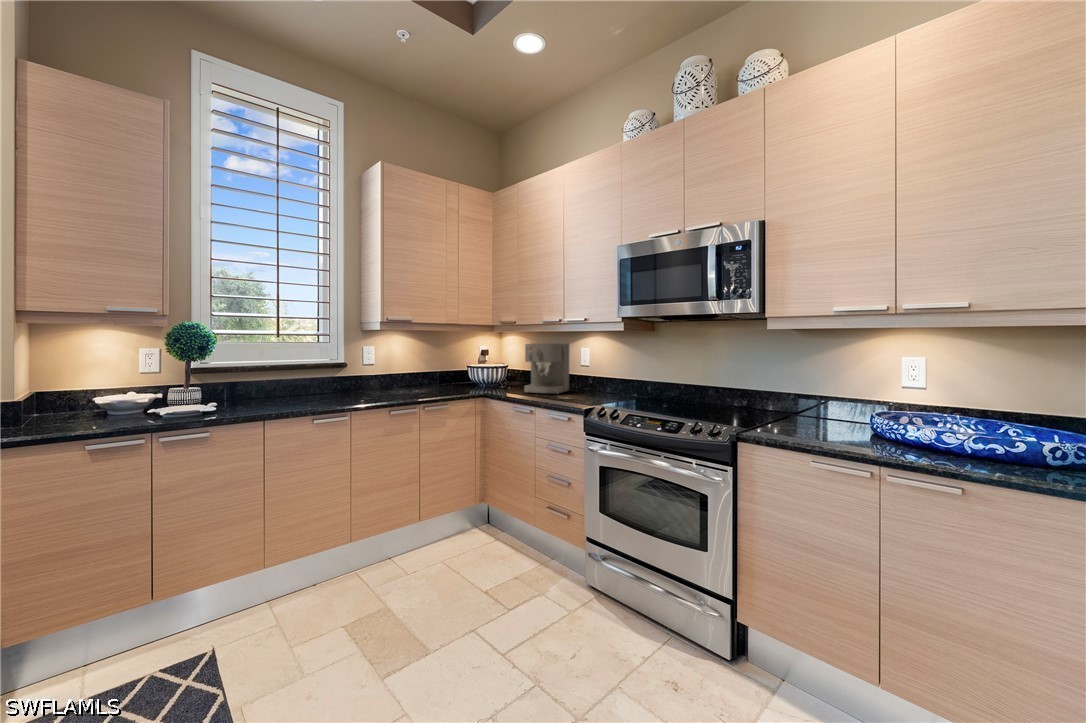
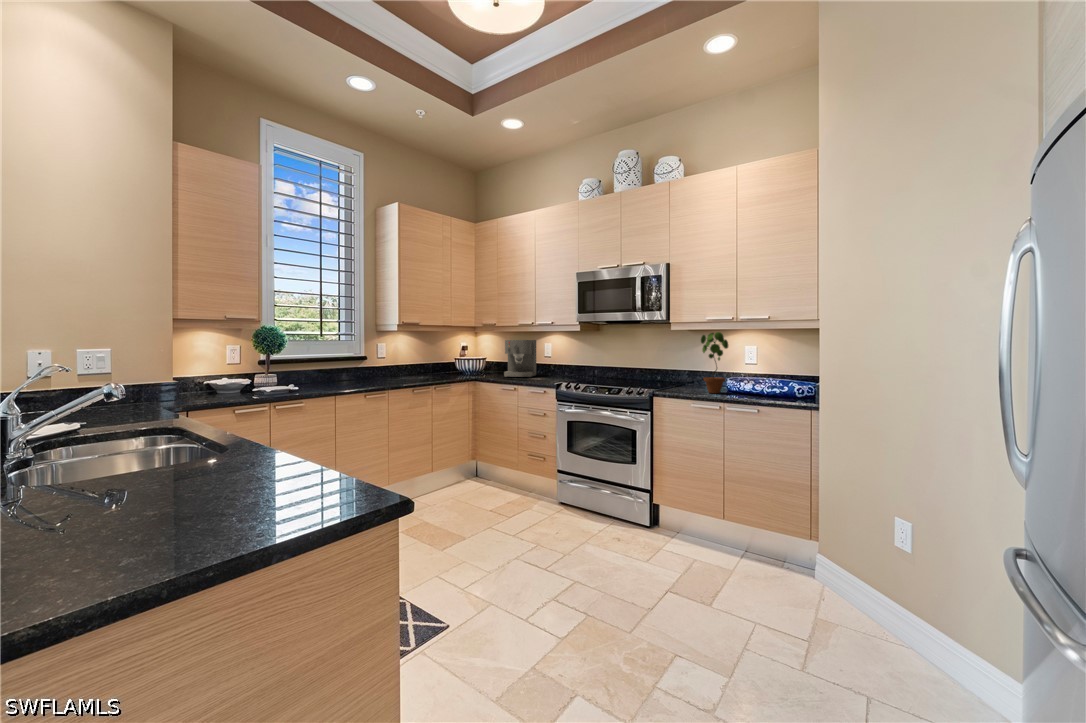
potted plant: none [826,332,883,443] -> present [701,332,728,393]

